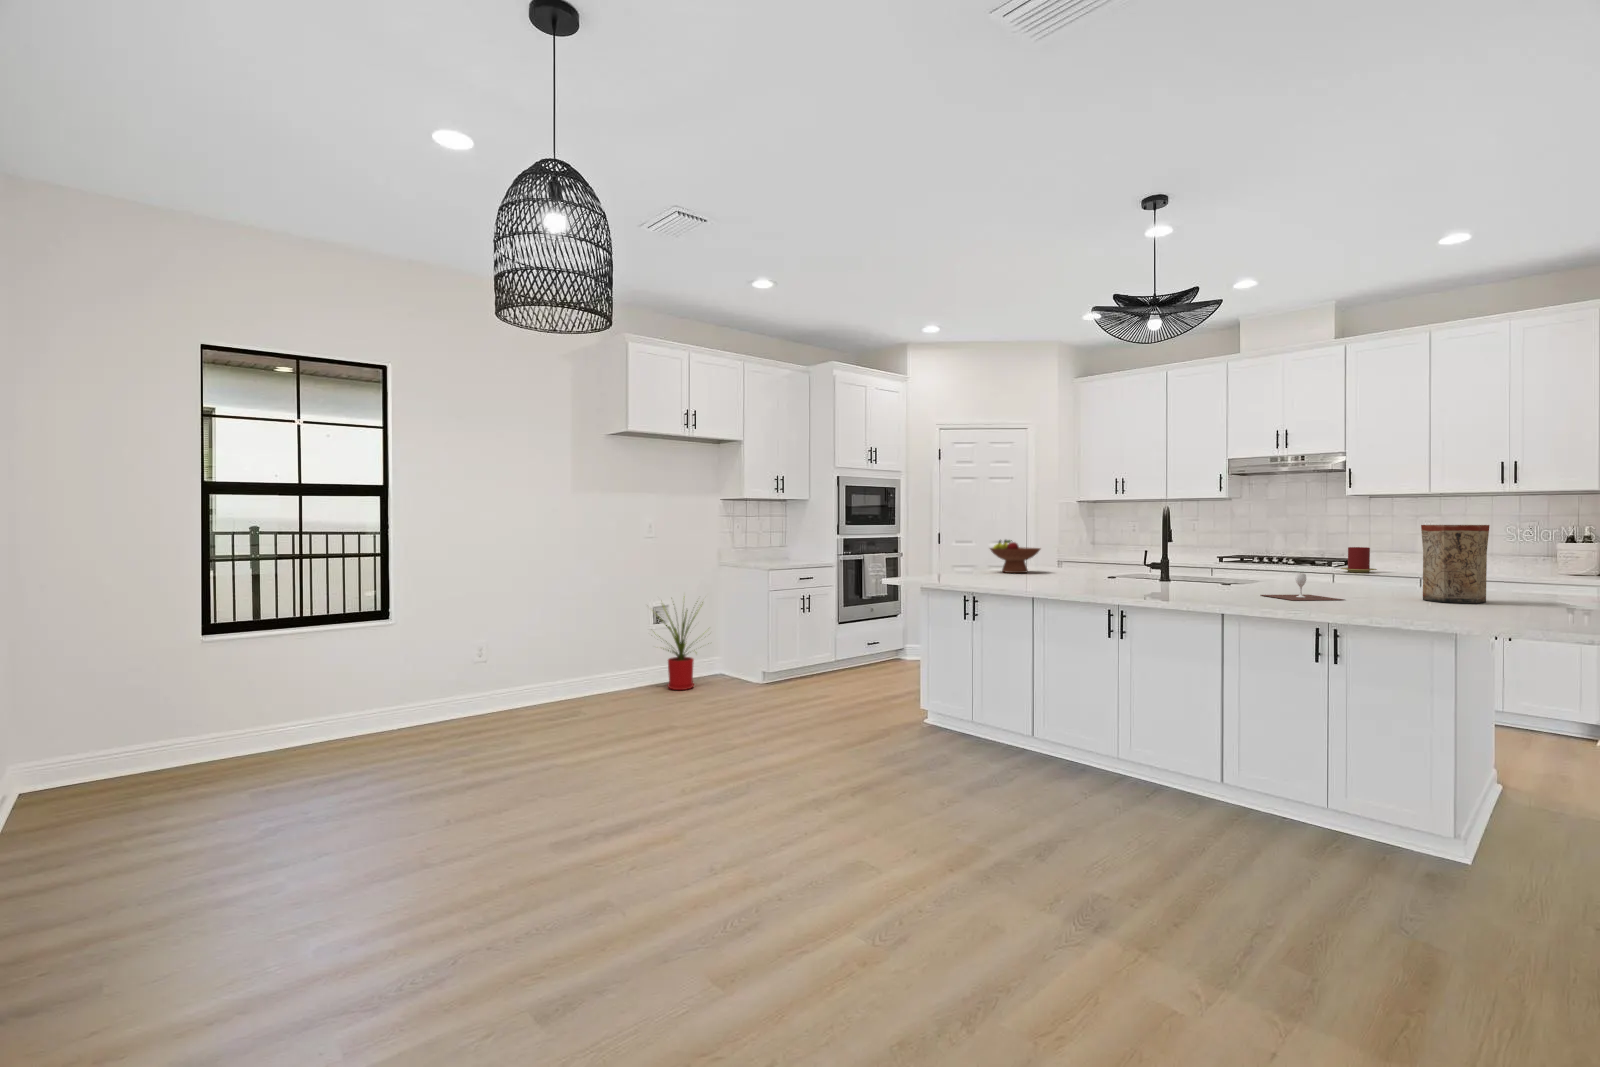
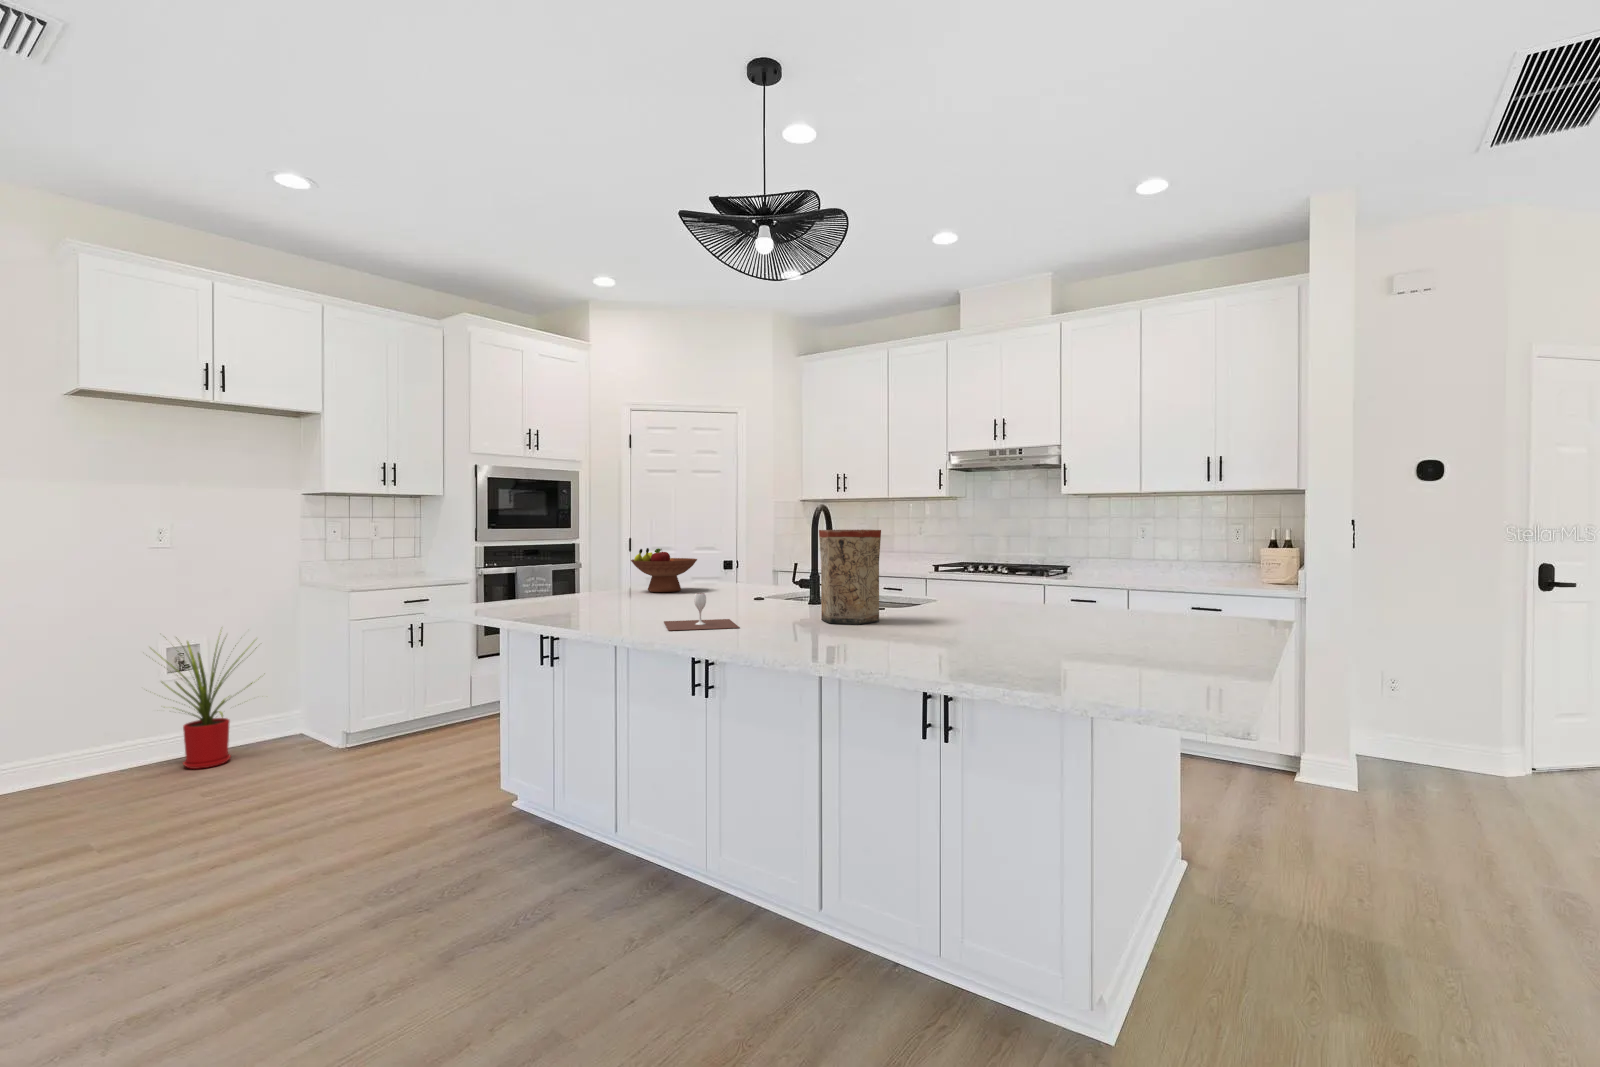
vase: present [1421,525,1490,604] -> present [819,530,881,624]
candle: present [1341,547,1377,573] -> none [1049,554,1085,584]
wine glass: present [1262,573,1343,600] -> present [664,593,739,630]

